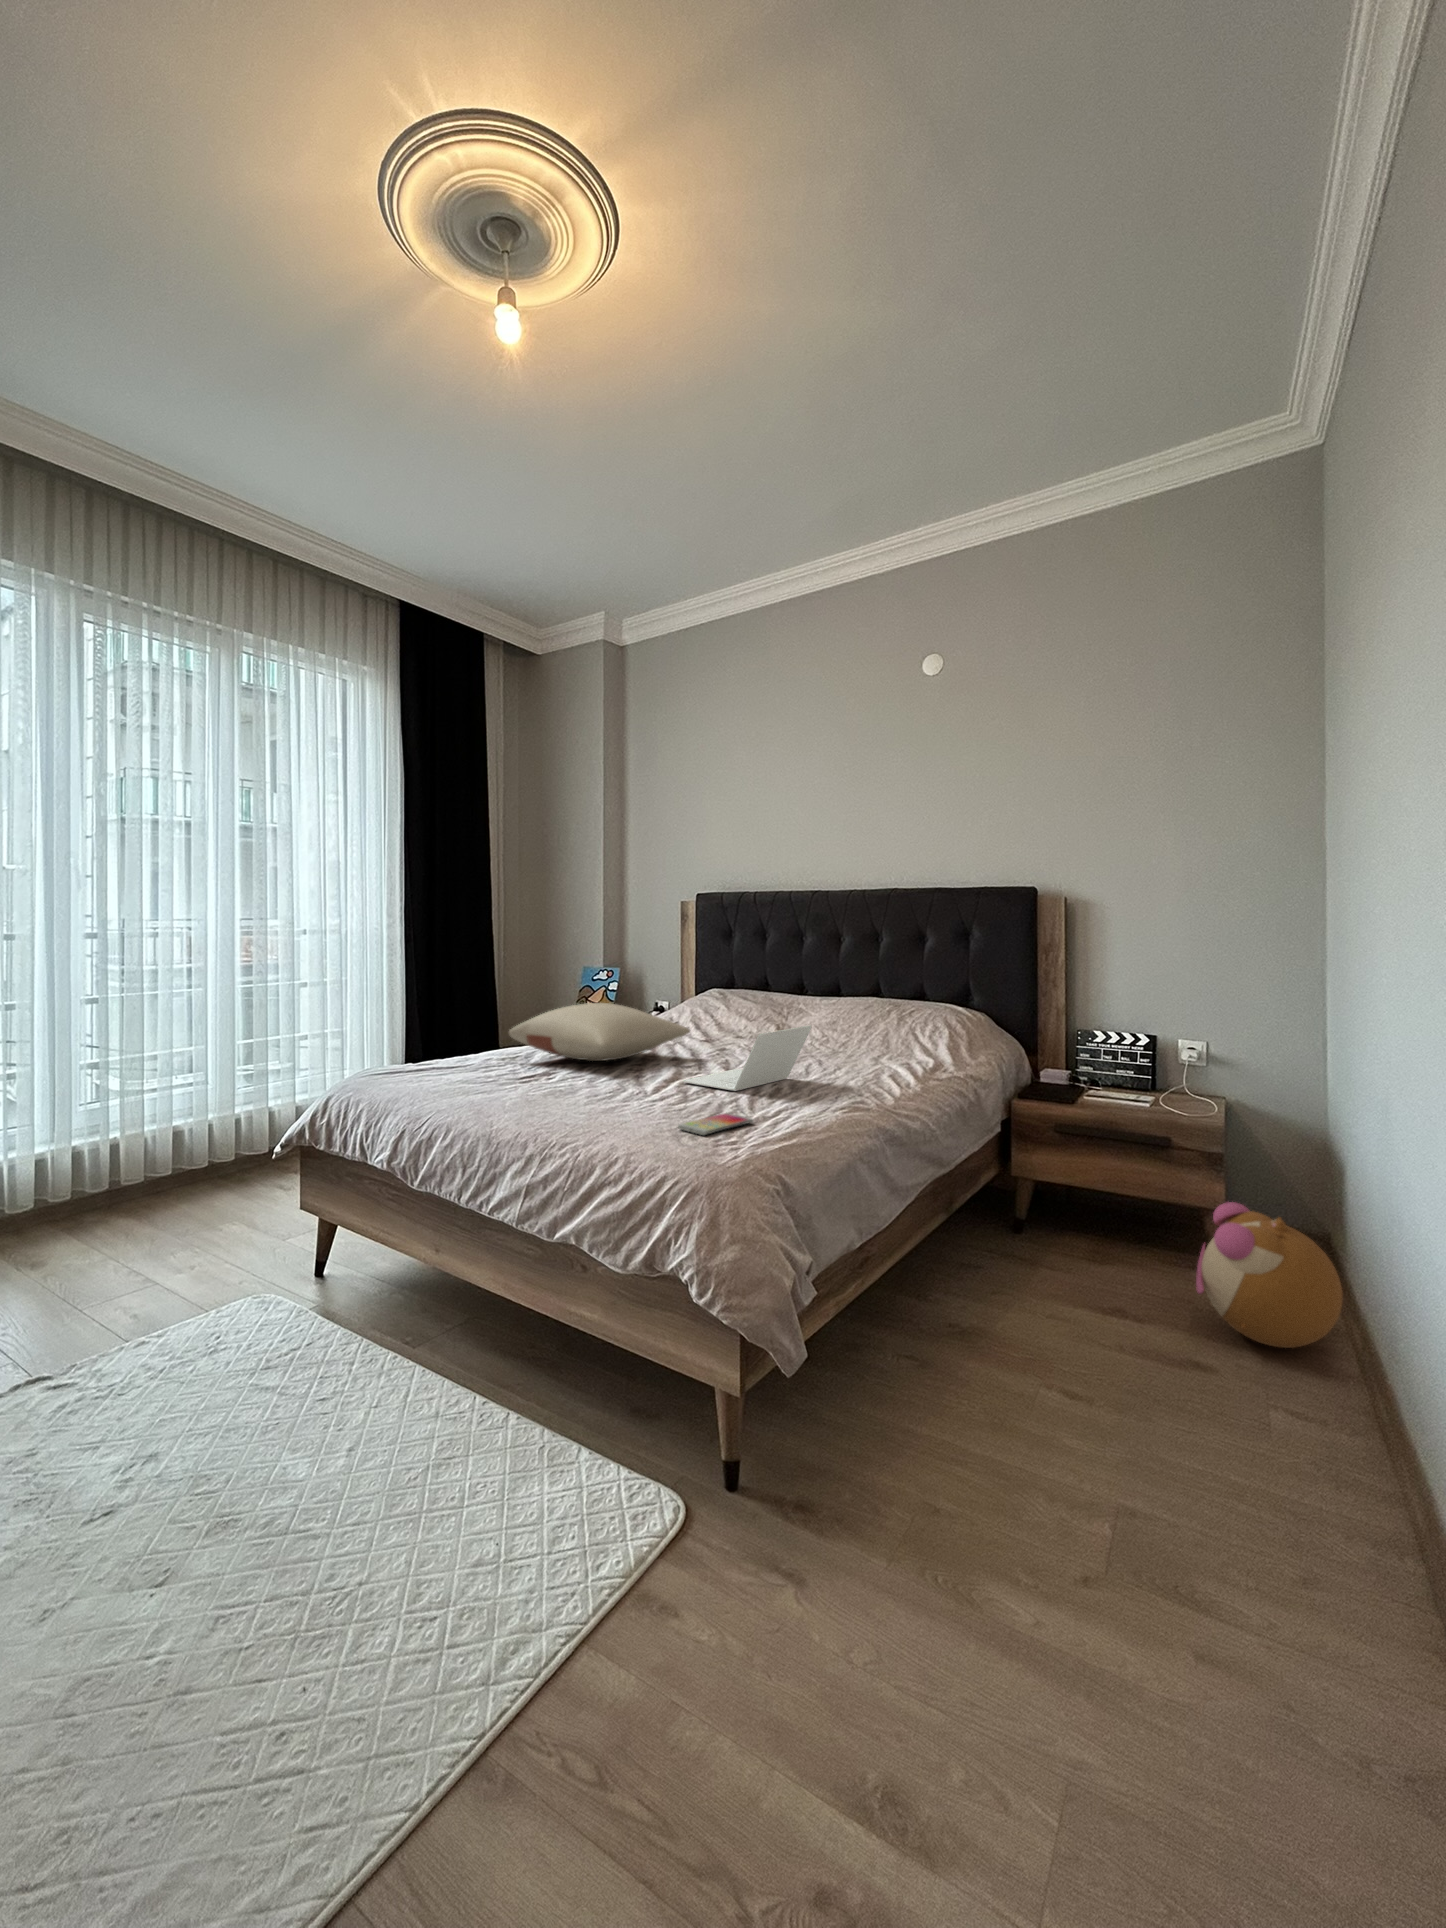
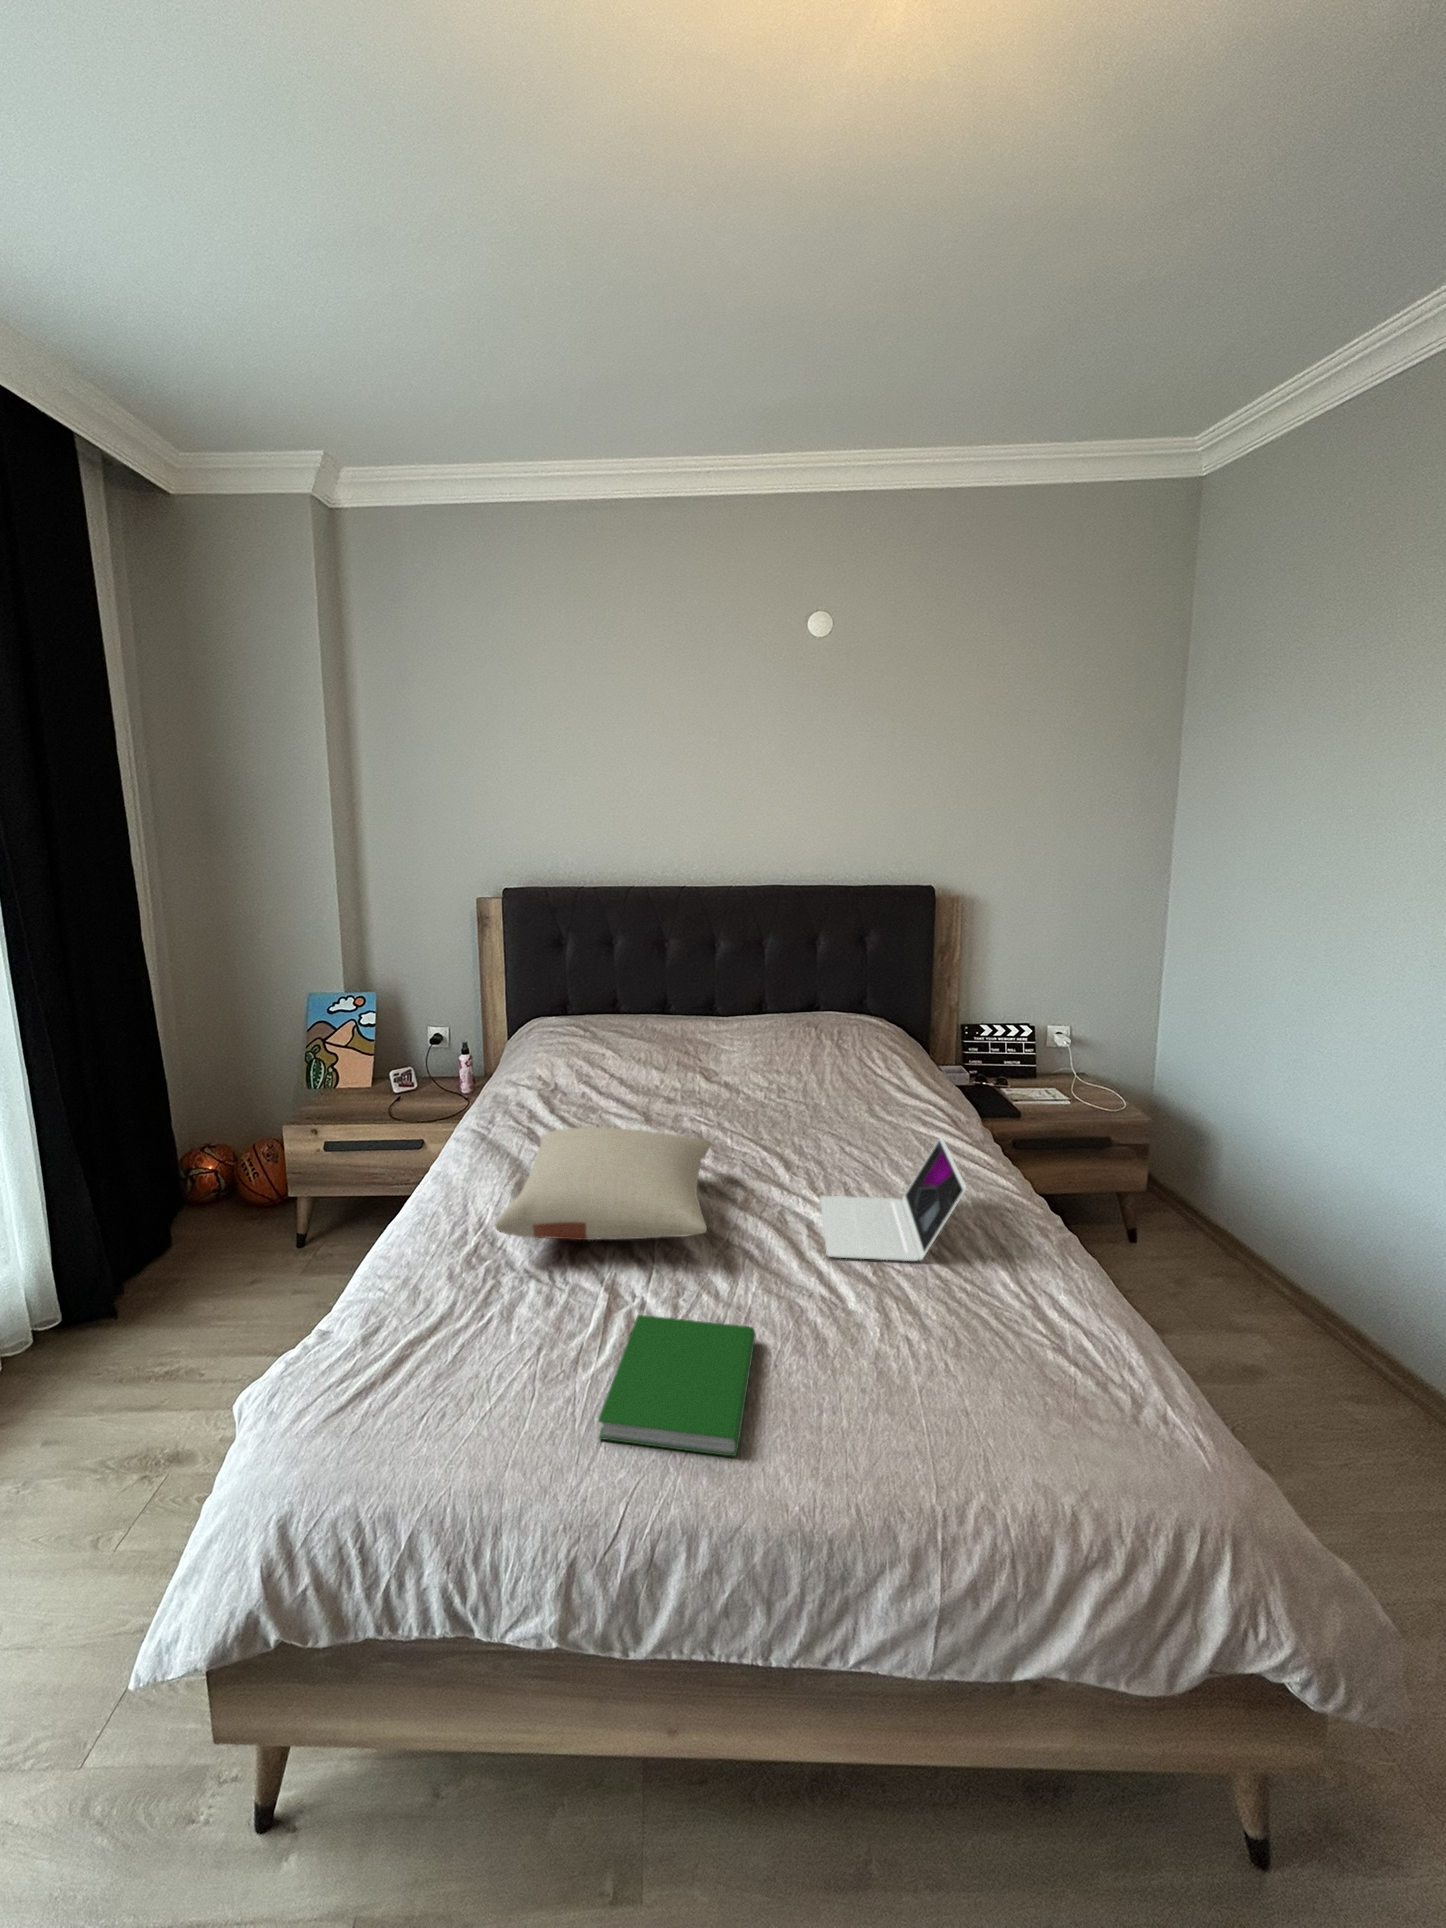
hardcover book: none [449,1071,576,1106] -> present [598,1315,755,1457]
smartphone: present [678,1113,753,1135] -> none [1041,1338,1123,1417]
plush toy: present [1196,1202,1342,1348] -> none [1185,1208,1329,1335]

